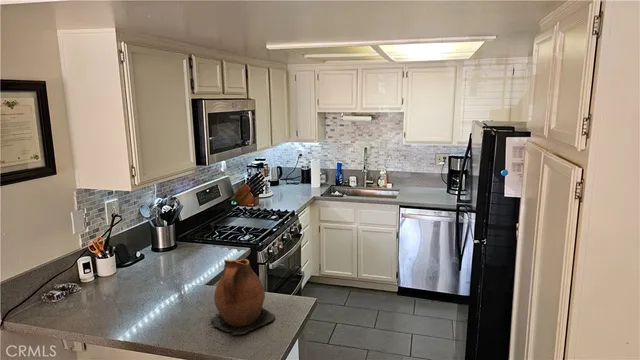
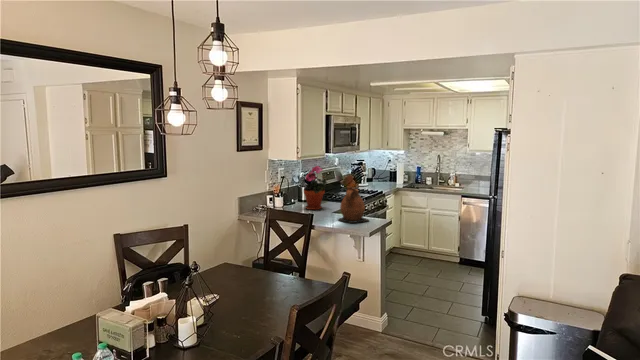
potted plant: none [149,199,196,281] -> present [304,166,327,210]

